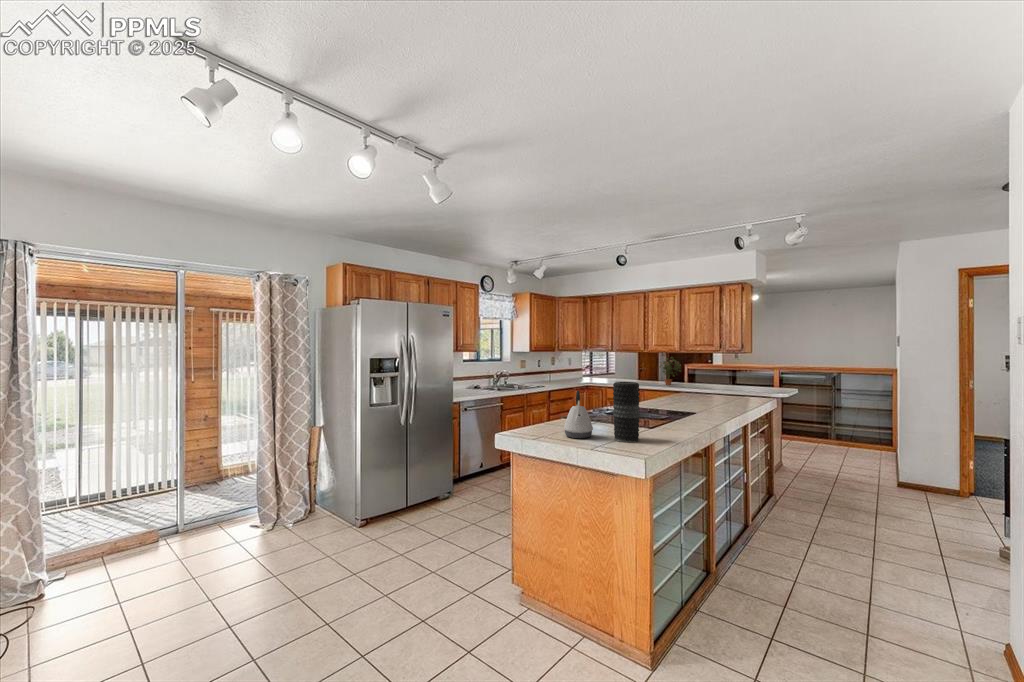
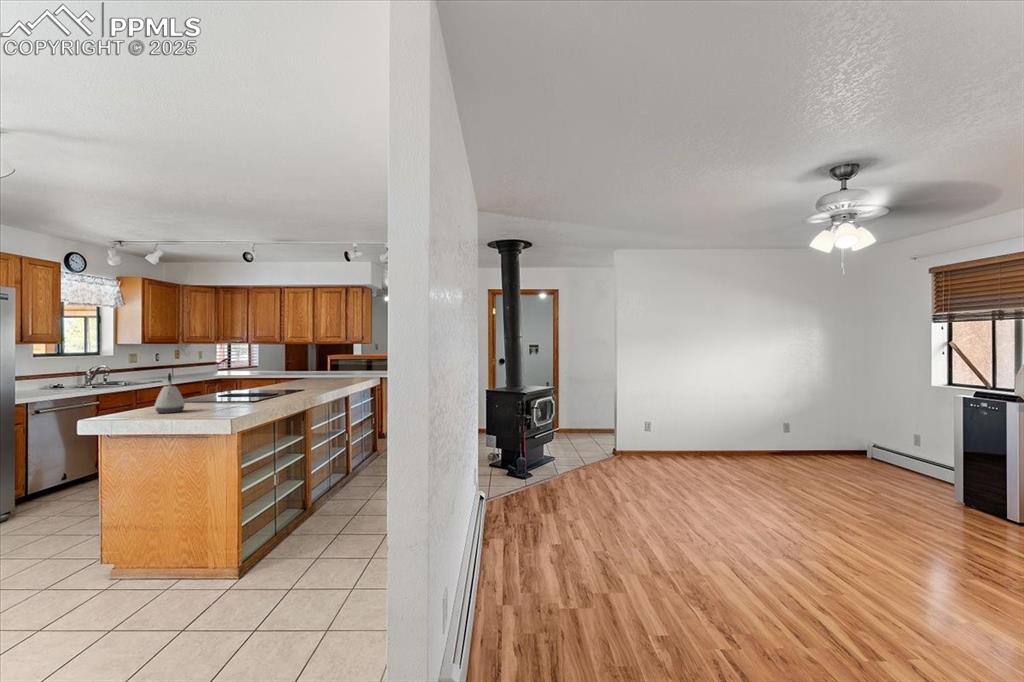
potted plant: present [660,357,681,385] -> none [296,348,318,374]
vase: present [613,382,639,442] -> none [203,364,227,411]

